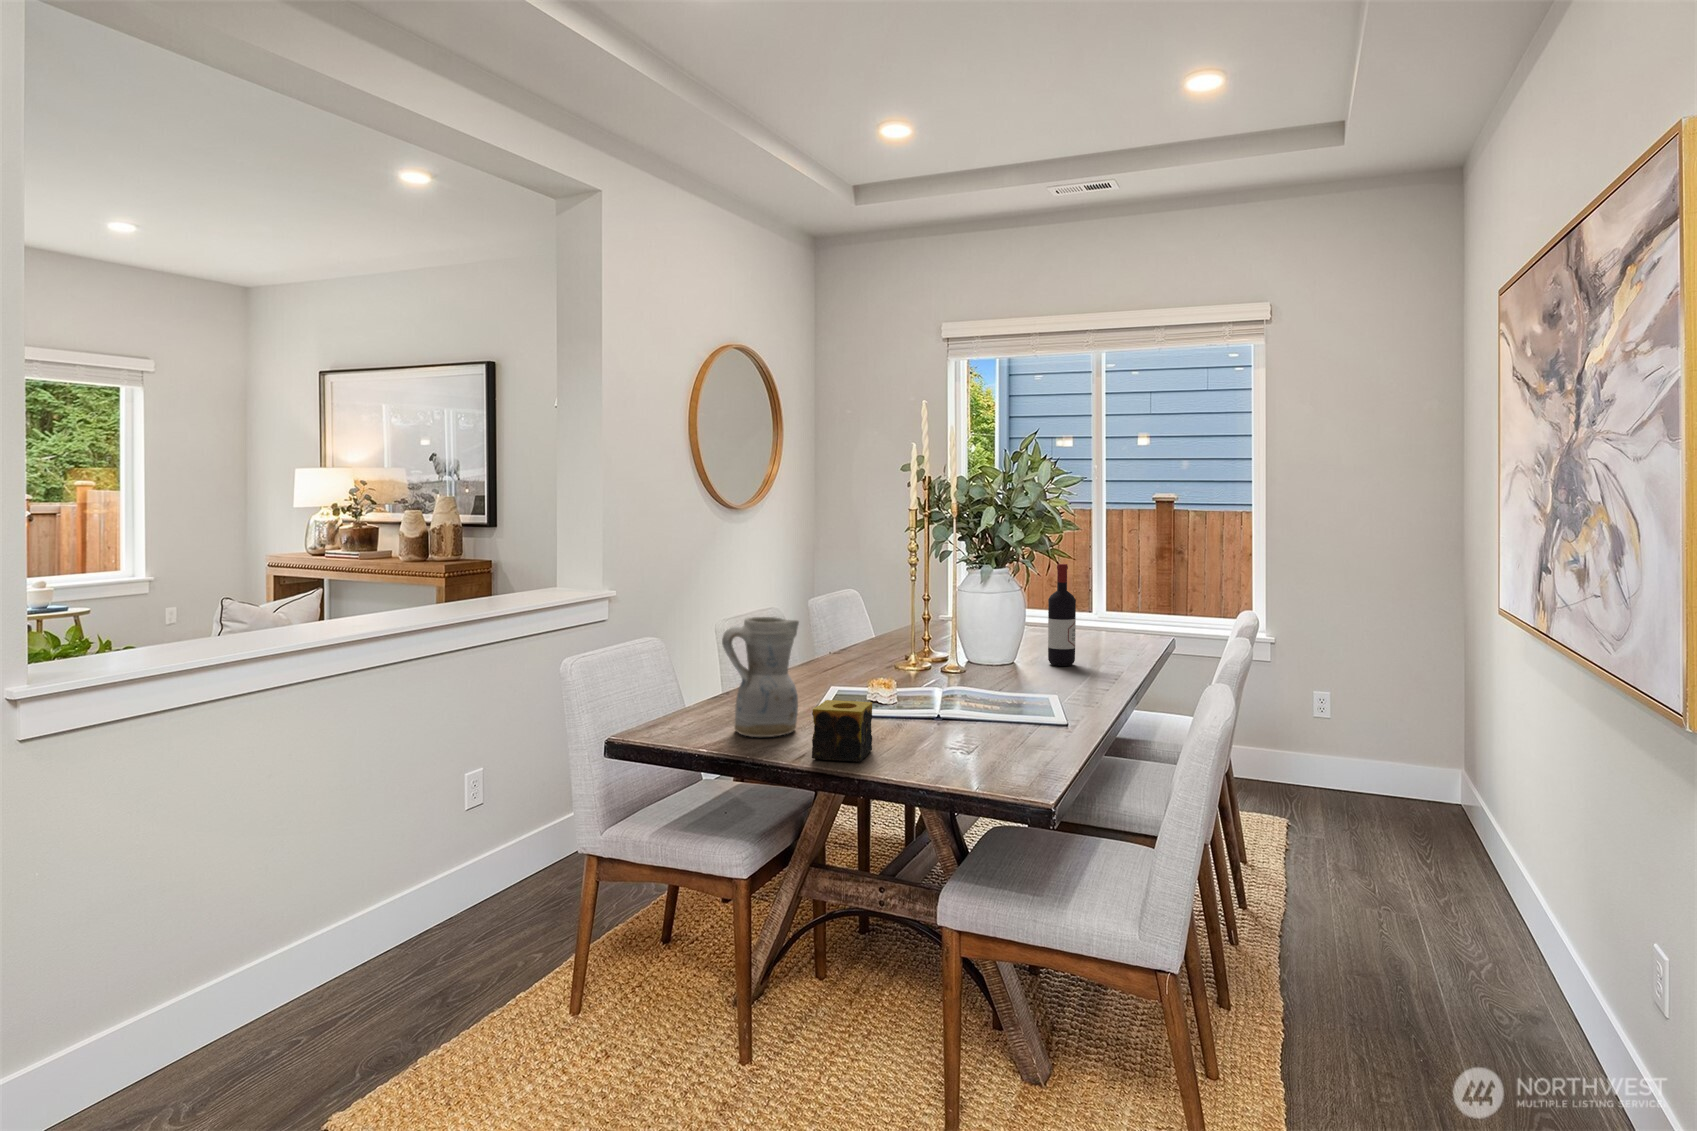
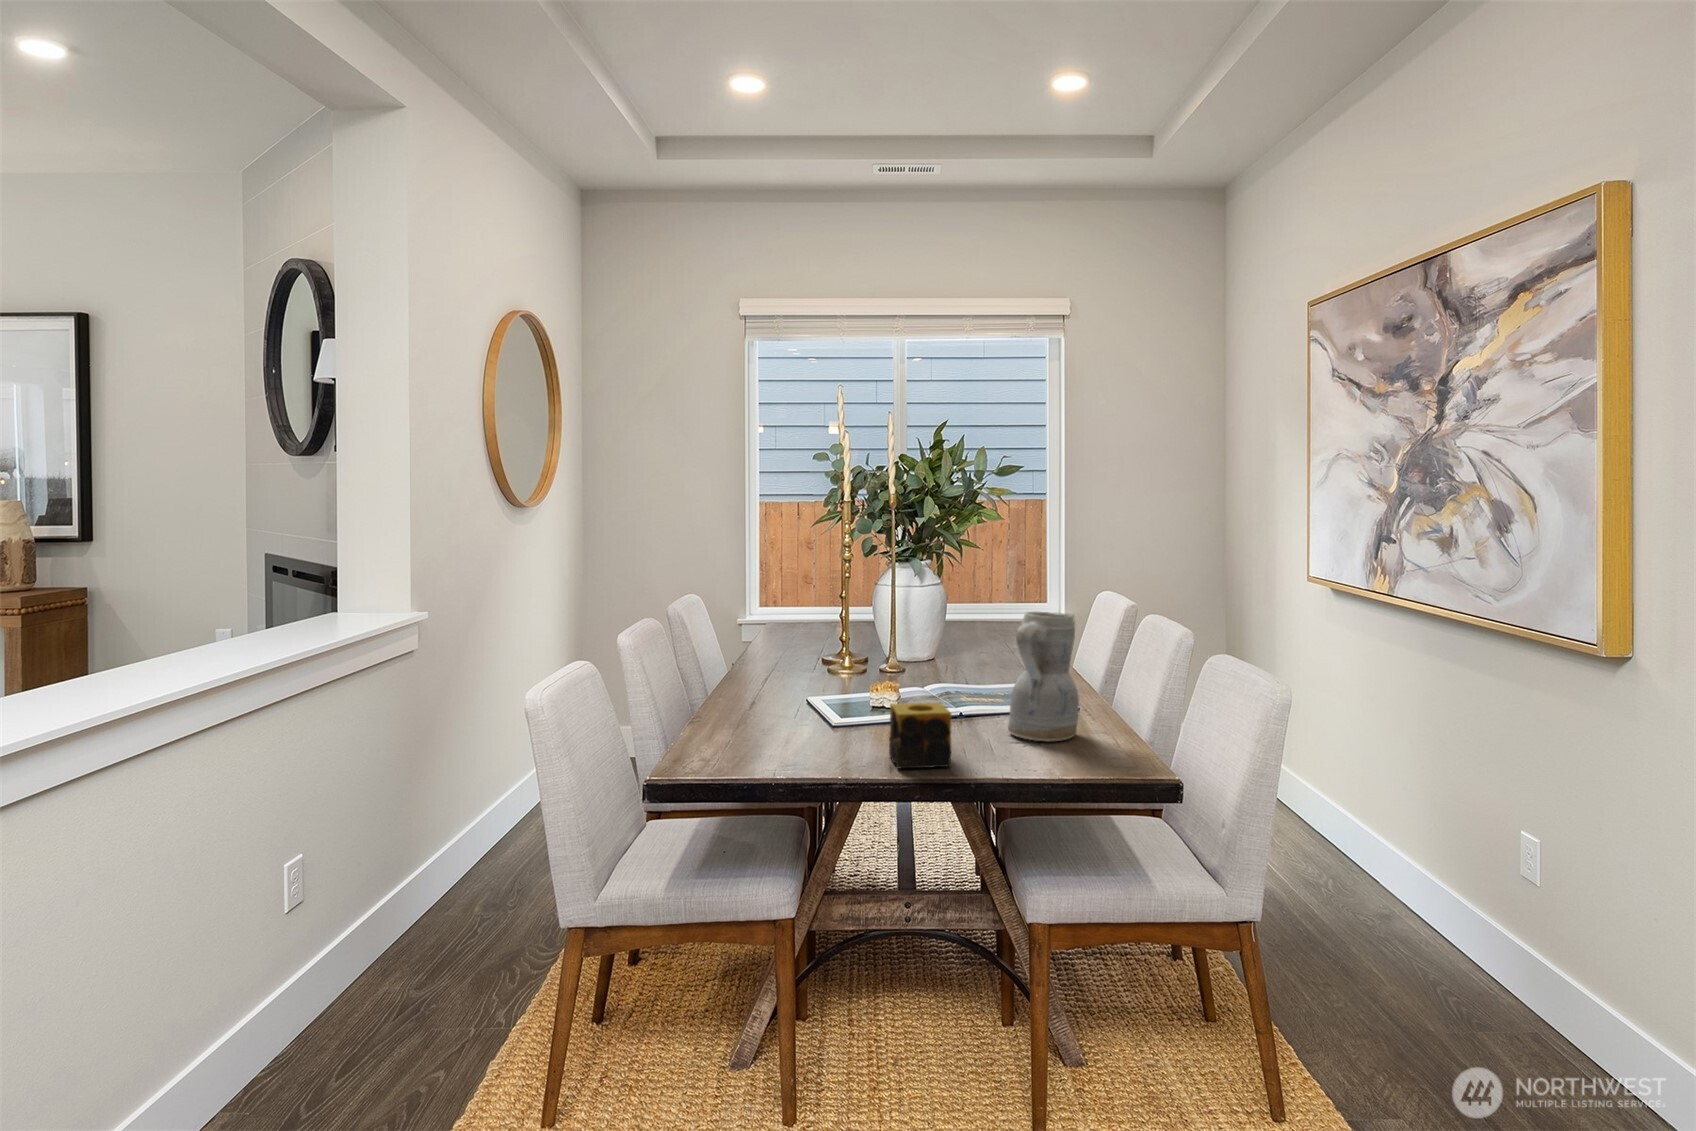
wine bottle: present [1048,564,1076,666] -> none [963,552,990,655]
ceramic pitcher: present [722,617,799,737] -> present [1008,612,1079,741]

